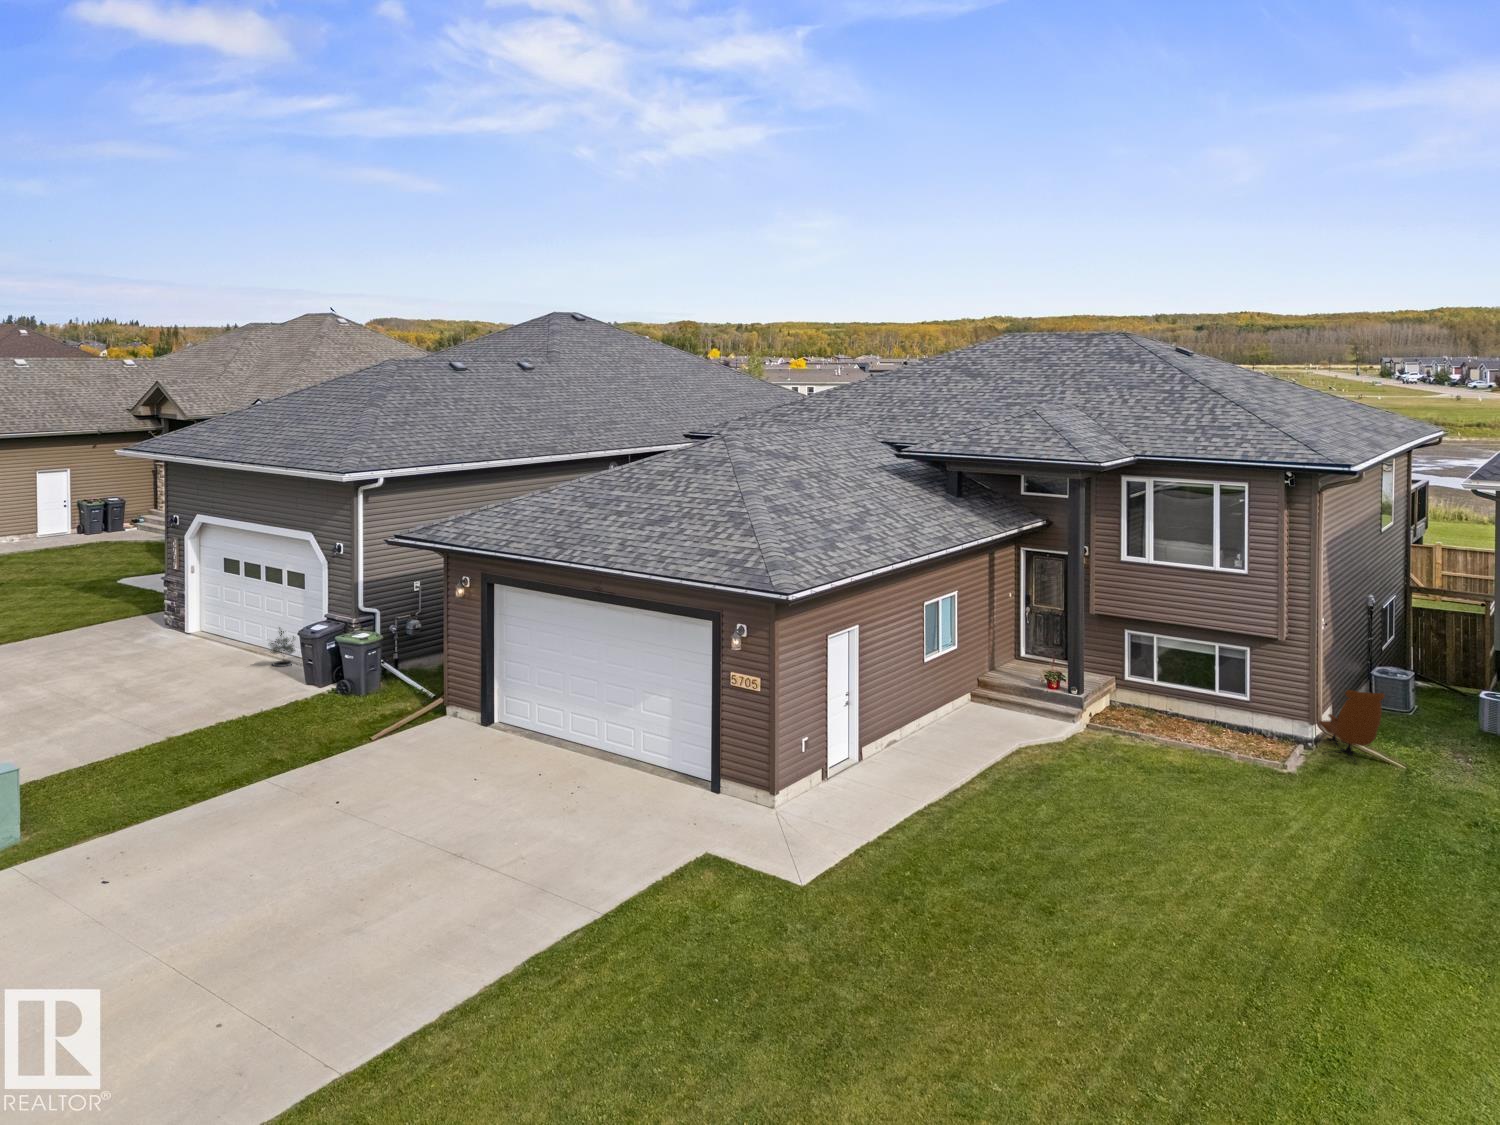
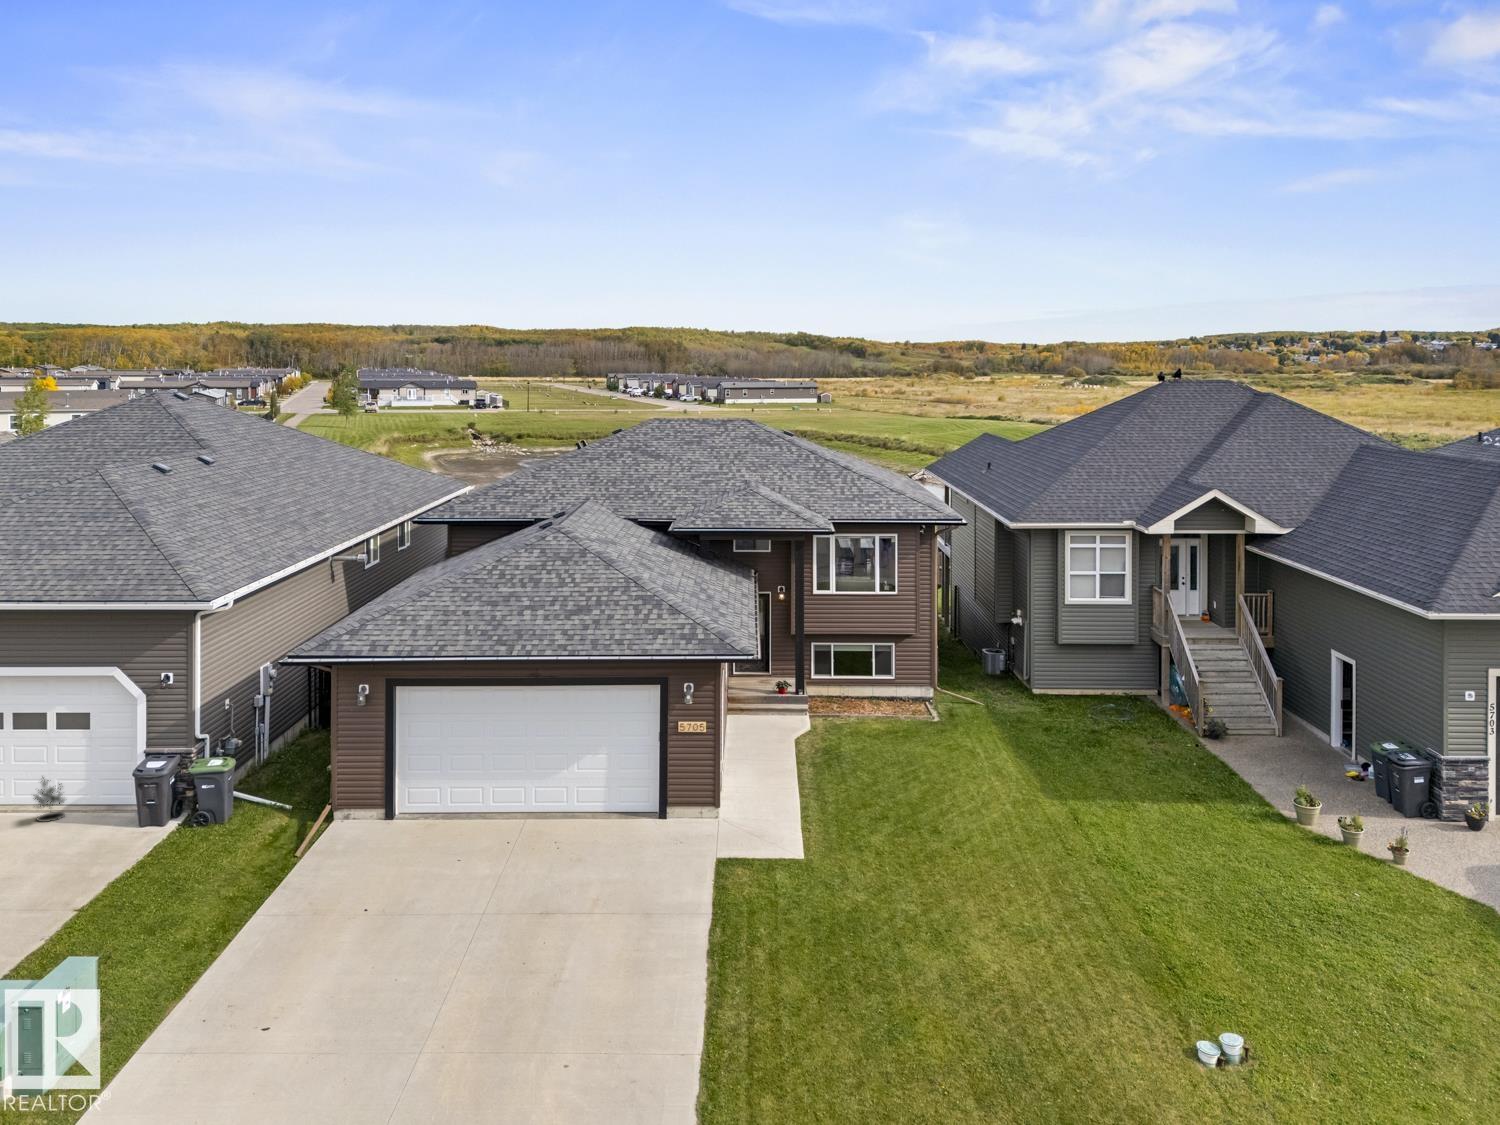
lounge chair: present [1319,690,1385,763] -> none [938,661,981,708]

